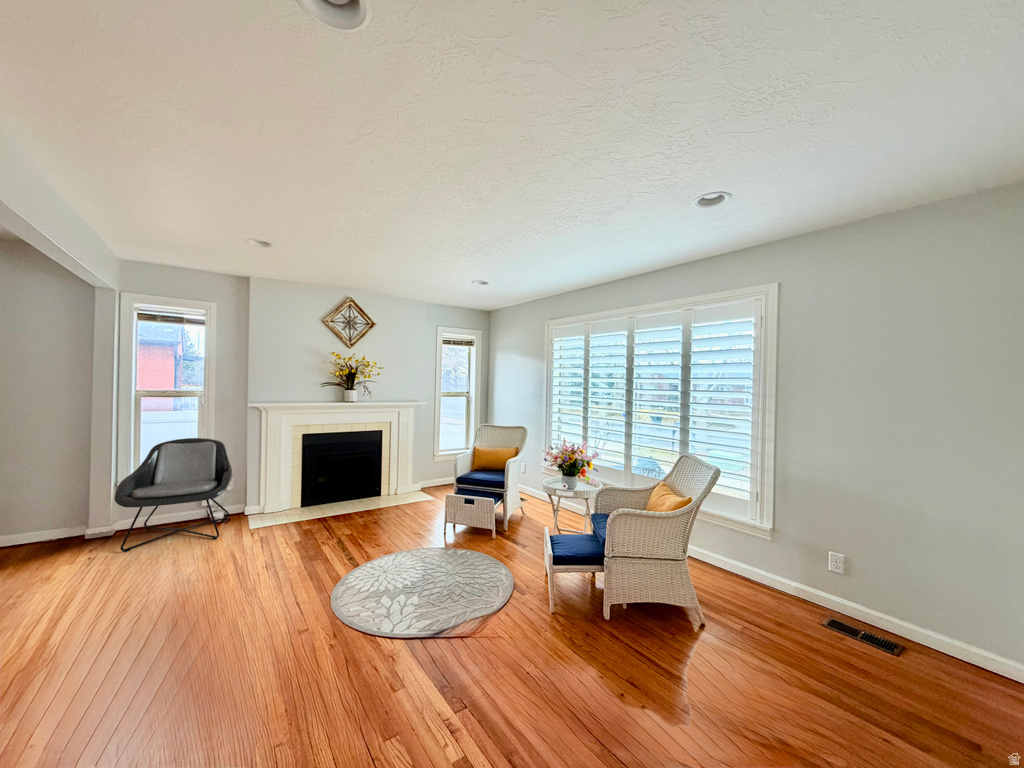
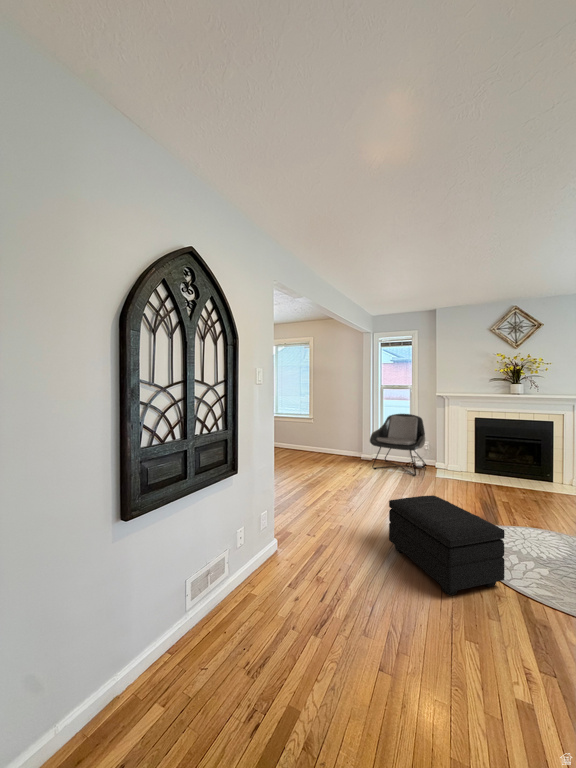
footstool: none [223,564,394,700] -> present [389,495,505,596]

